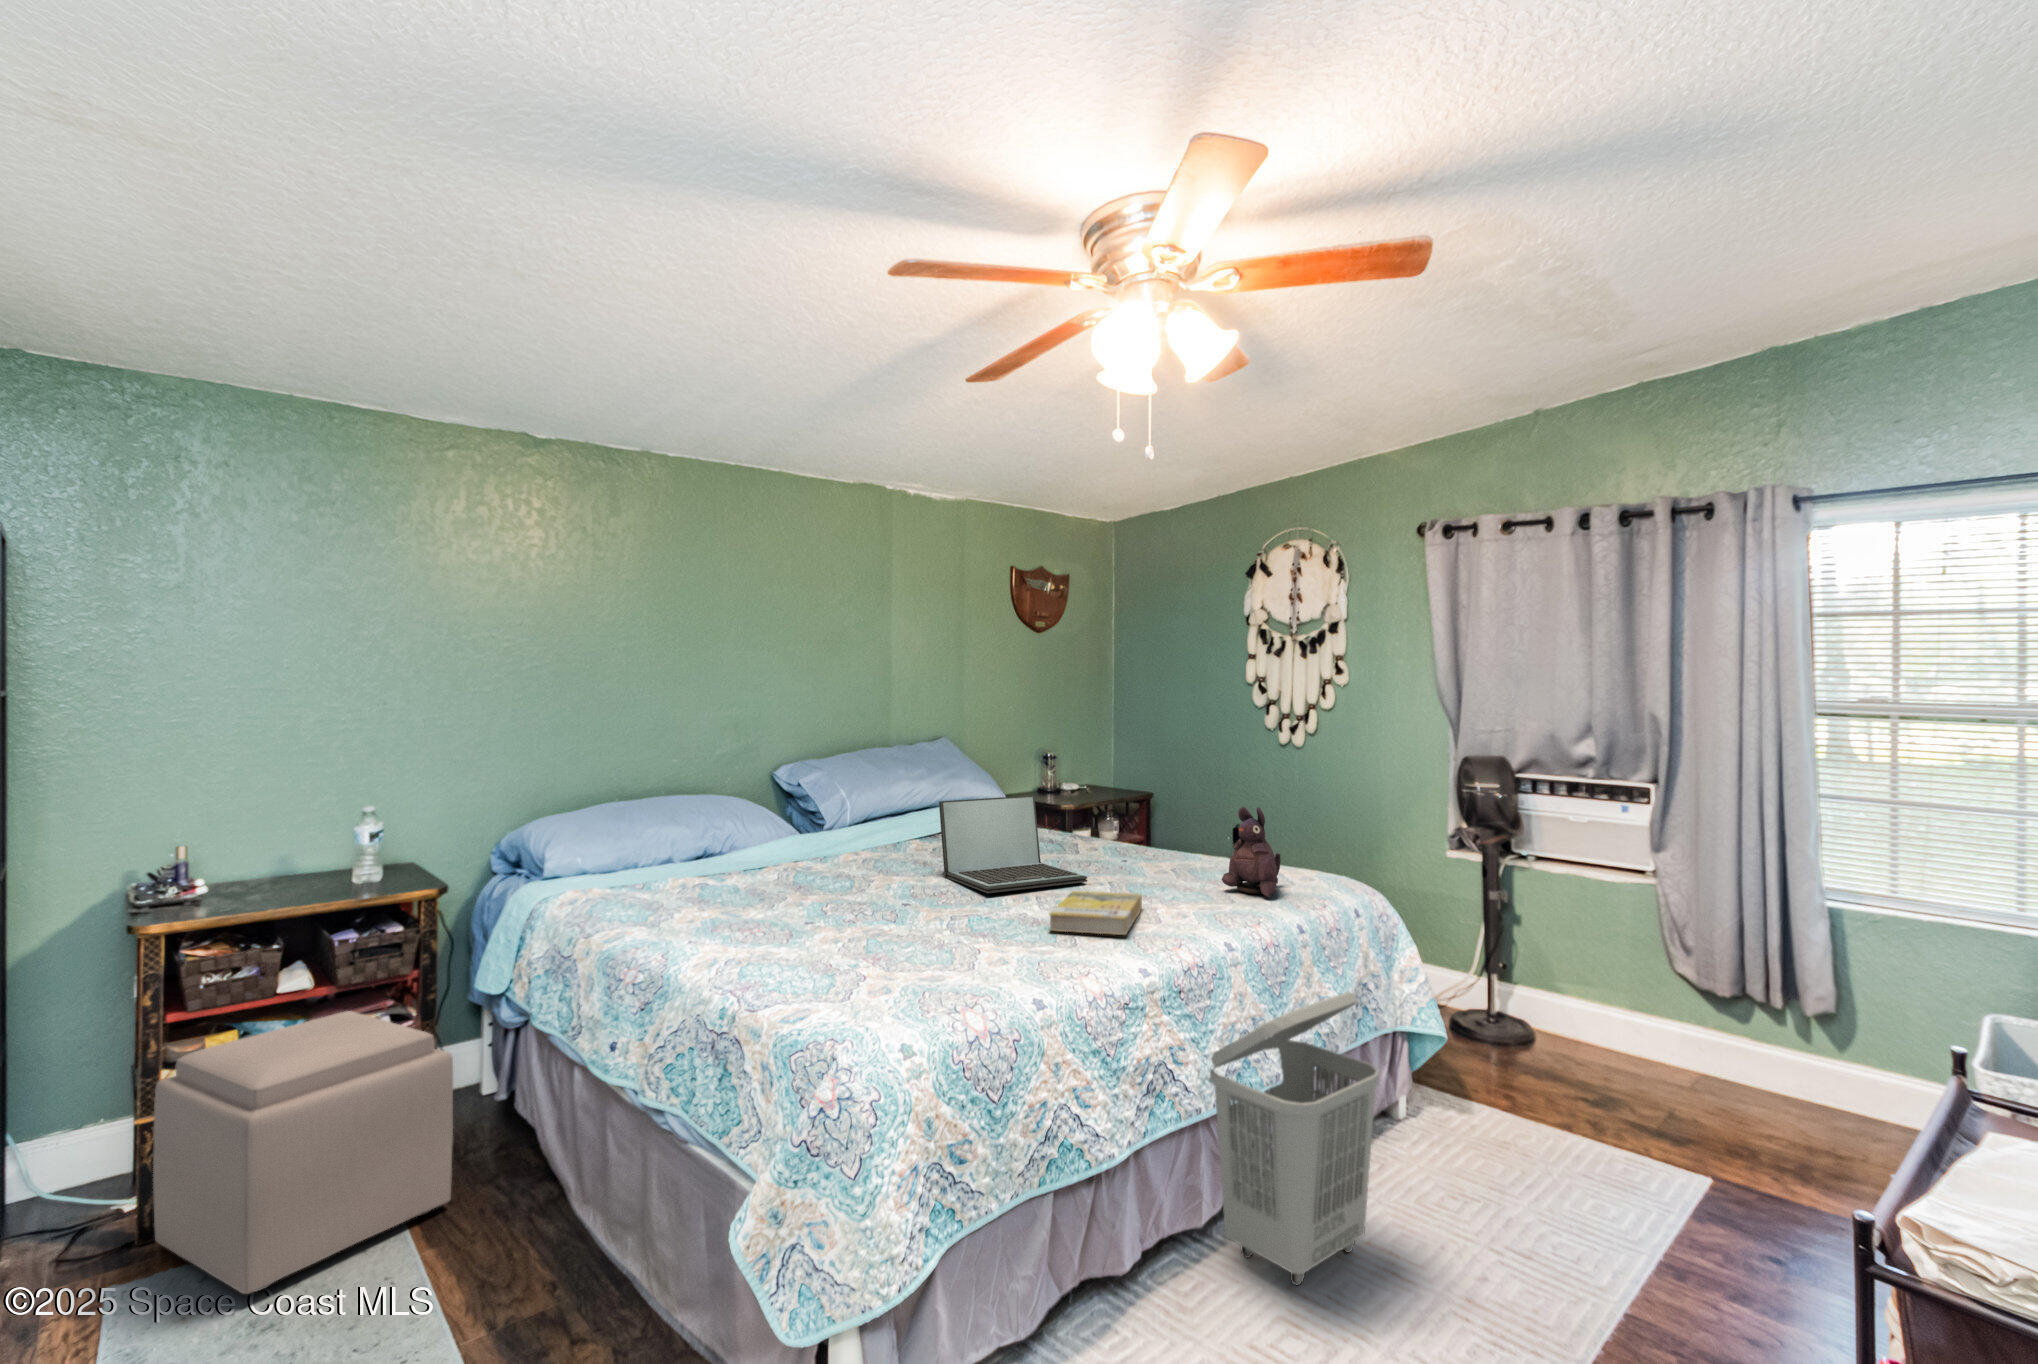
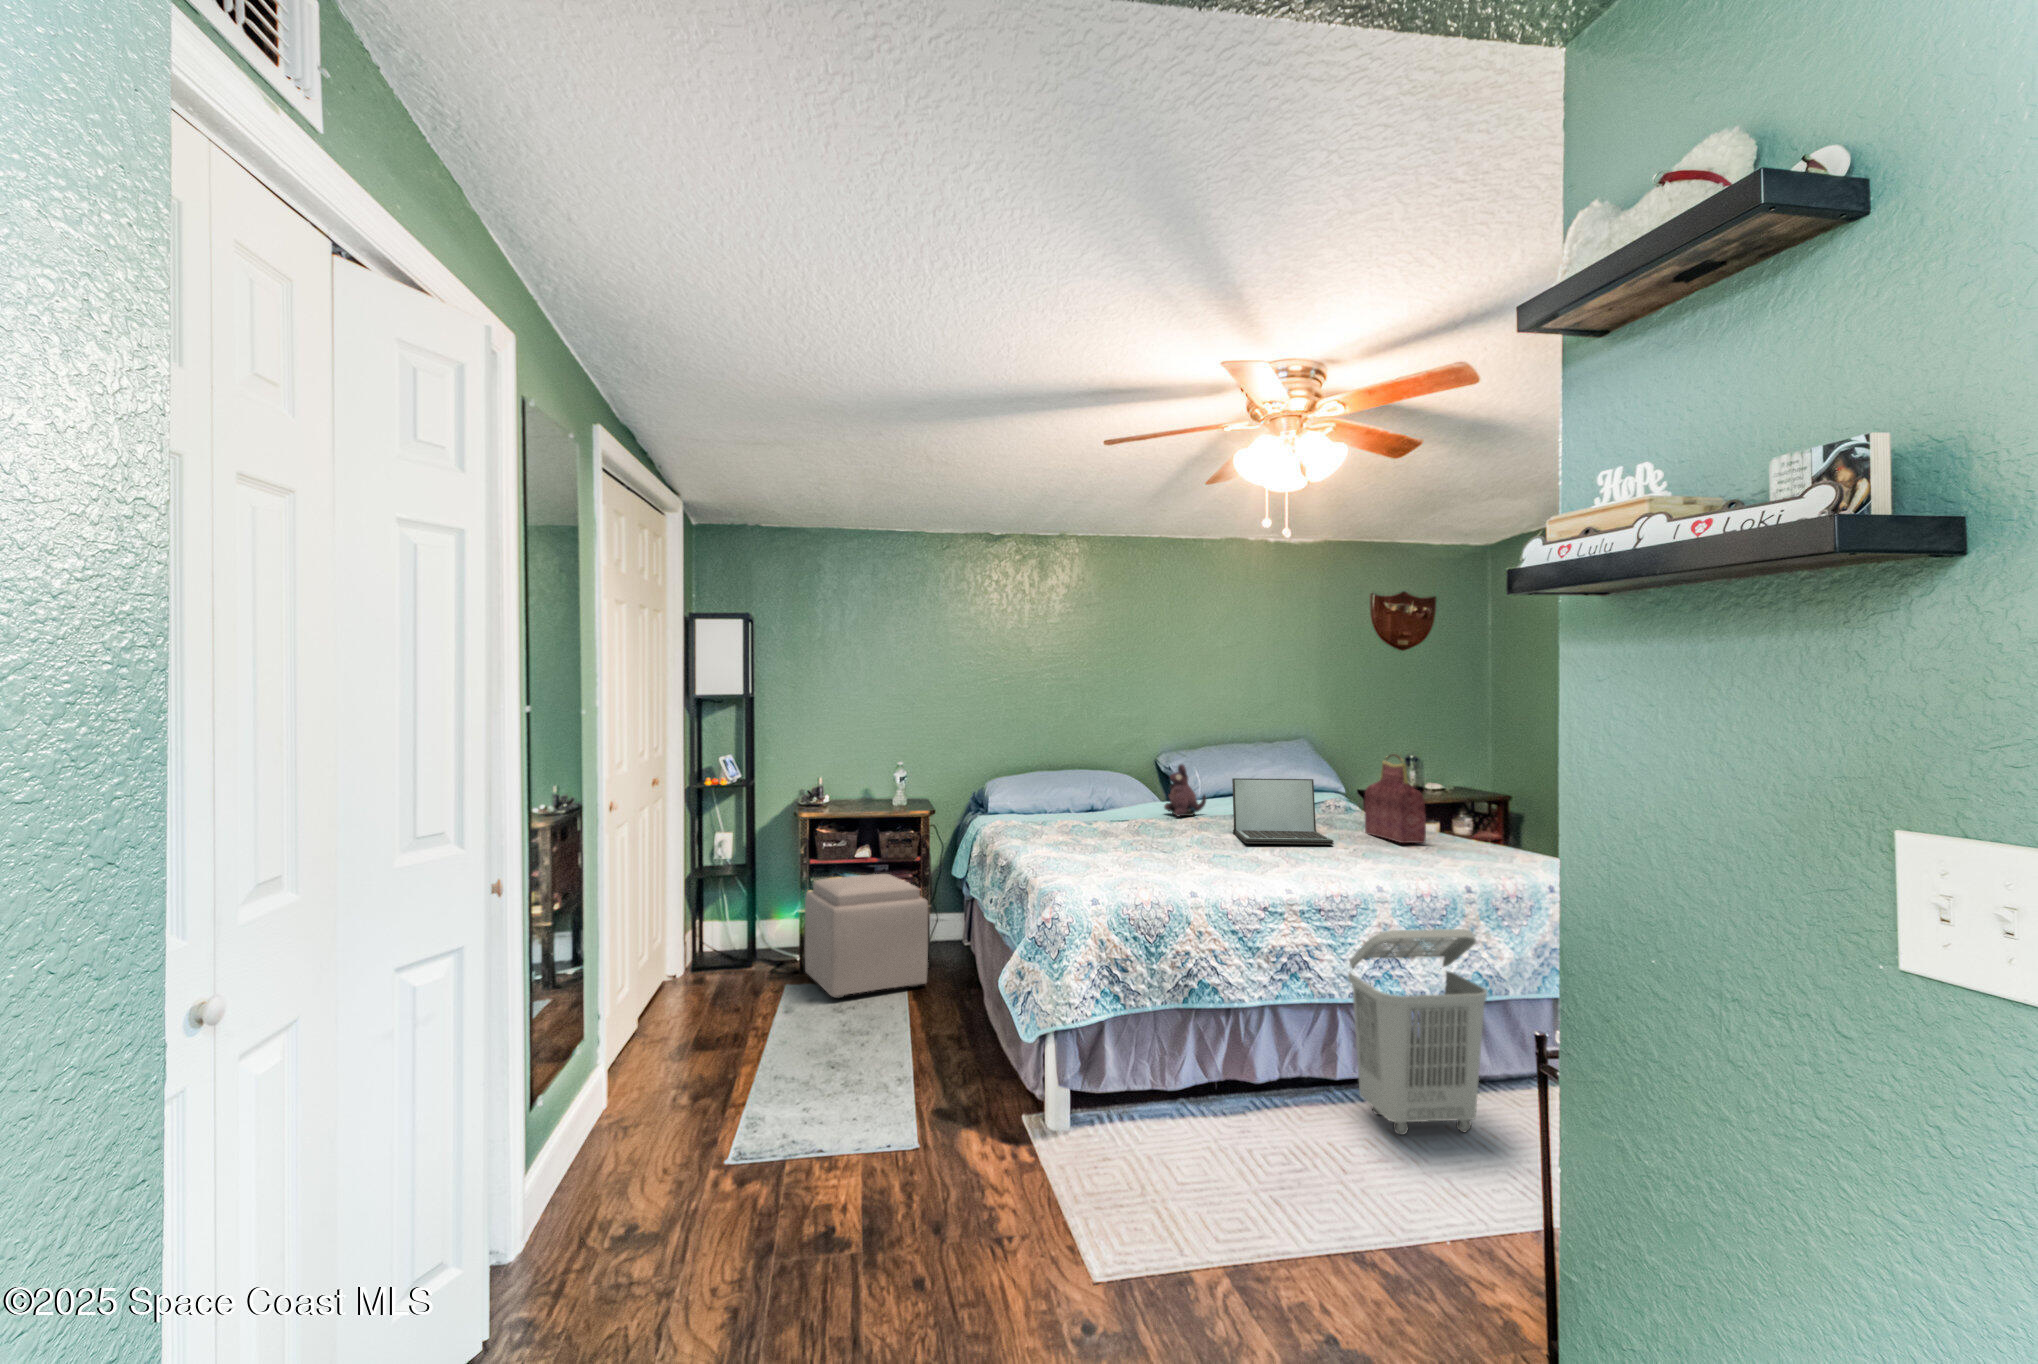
handbag: none [1089,760,1178,871] -> present [1365,754,1426,843]
plush toy: present [1222,806,1281,897] -> present [1164,764,1206,816]
book: present [1049,891,1142,935] -> none [1257,846,1351,872]

